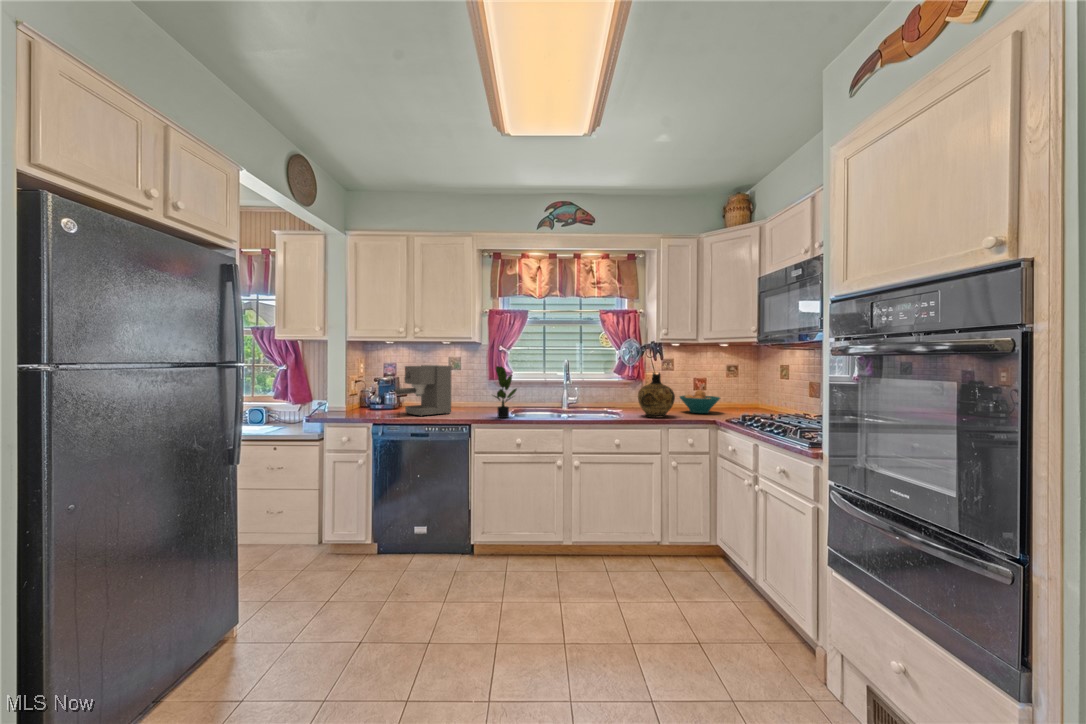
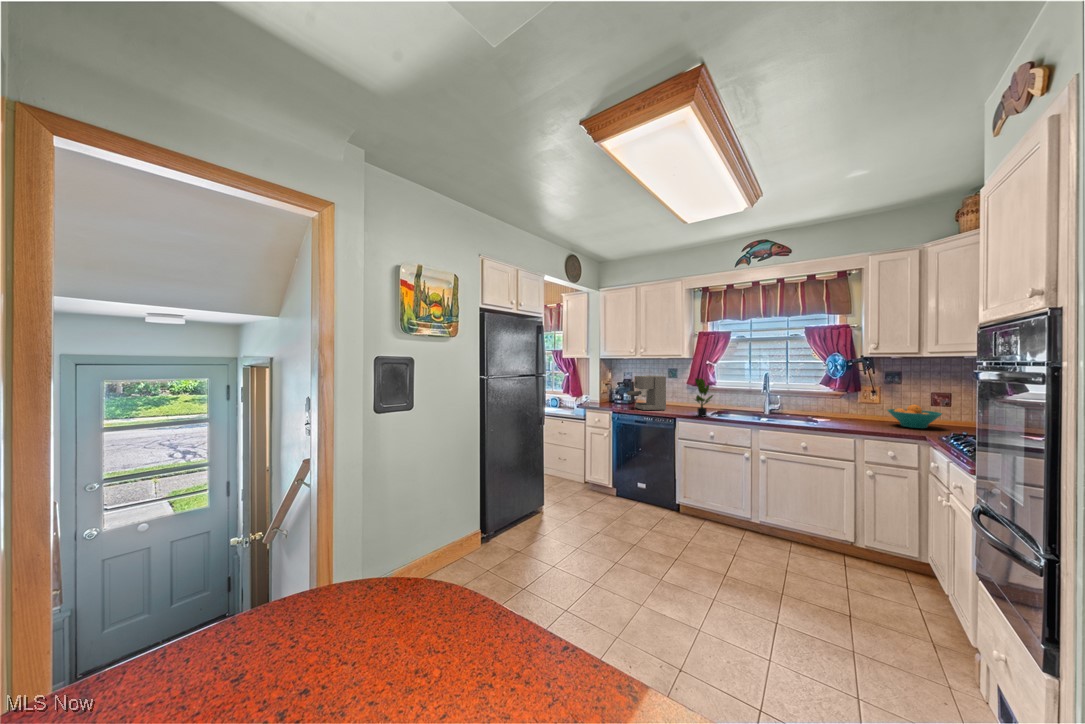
ceramic jug: present [638,373,675,418] -> none [830,386,873,428]

